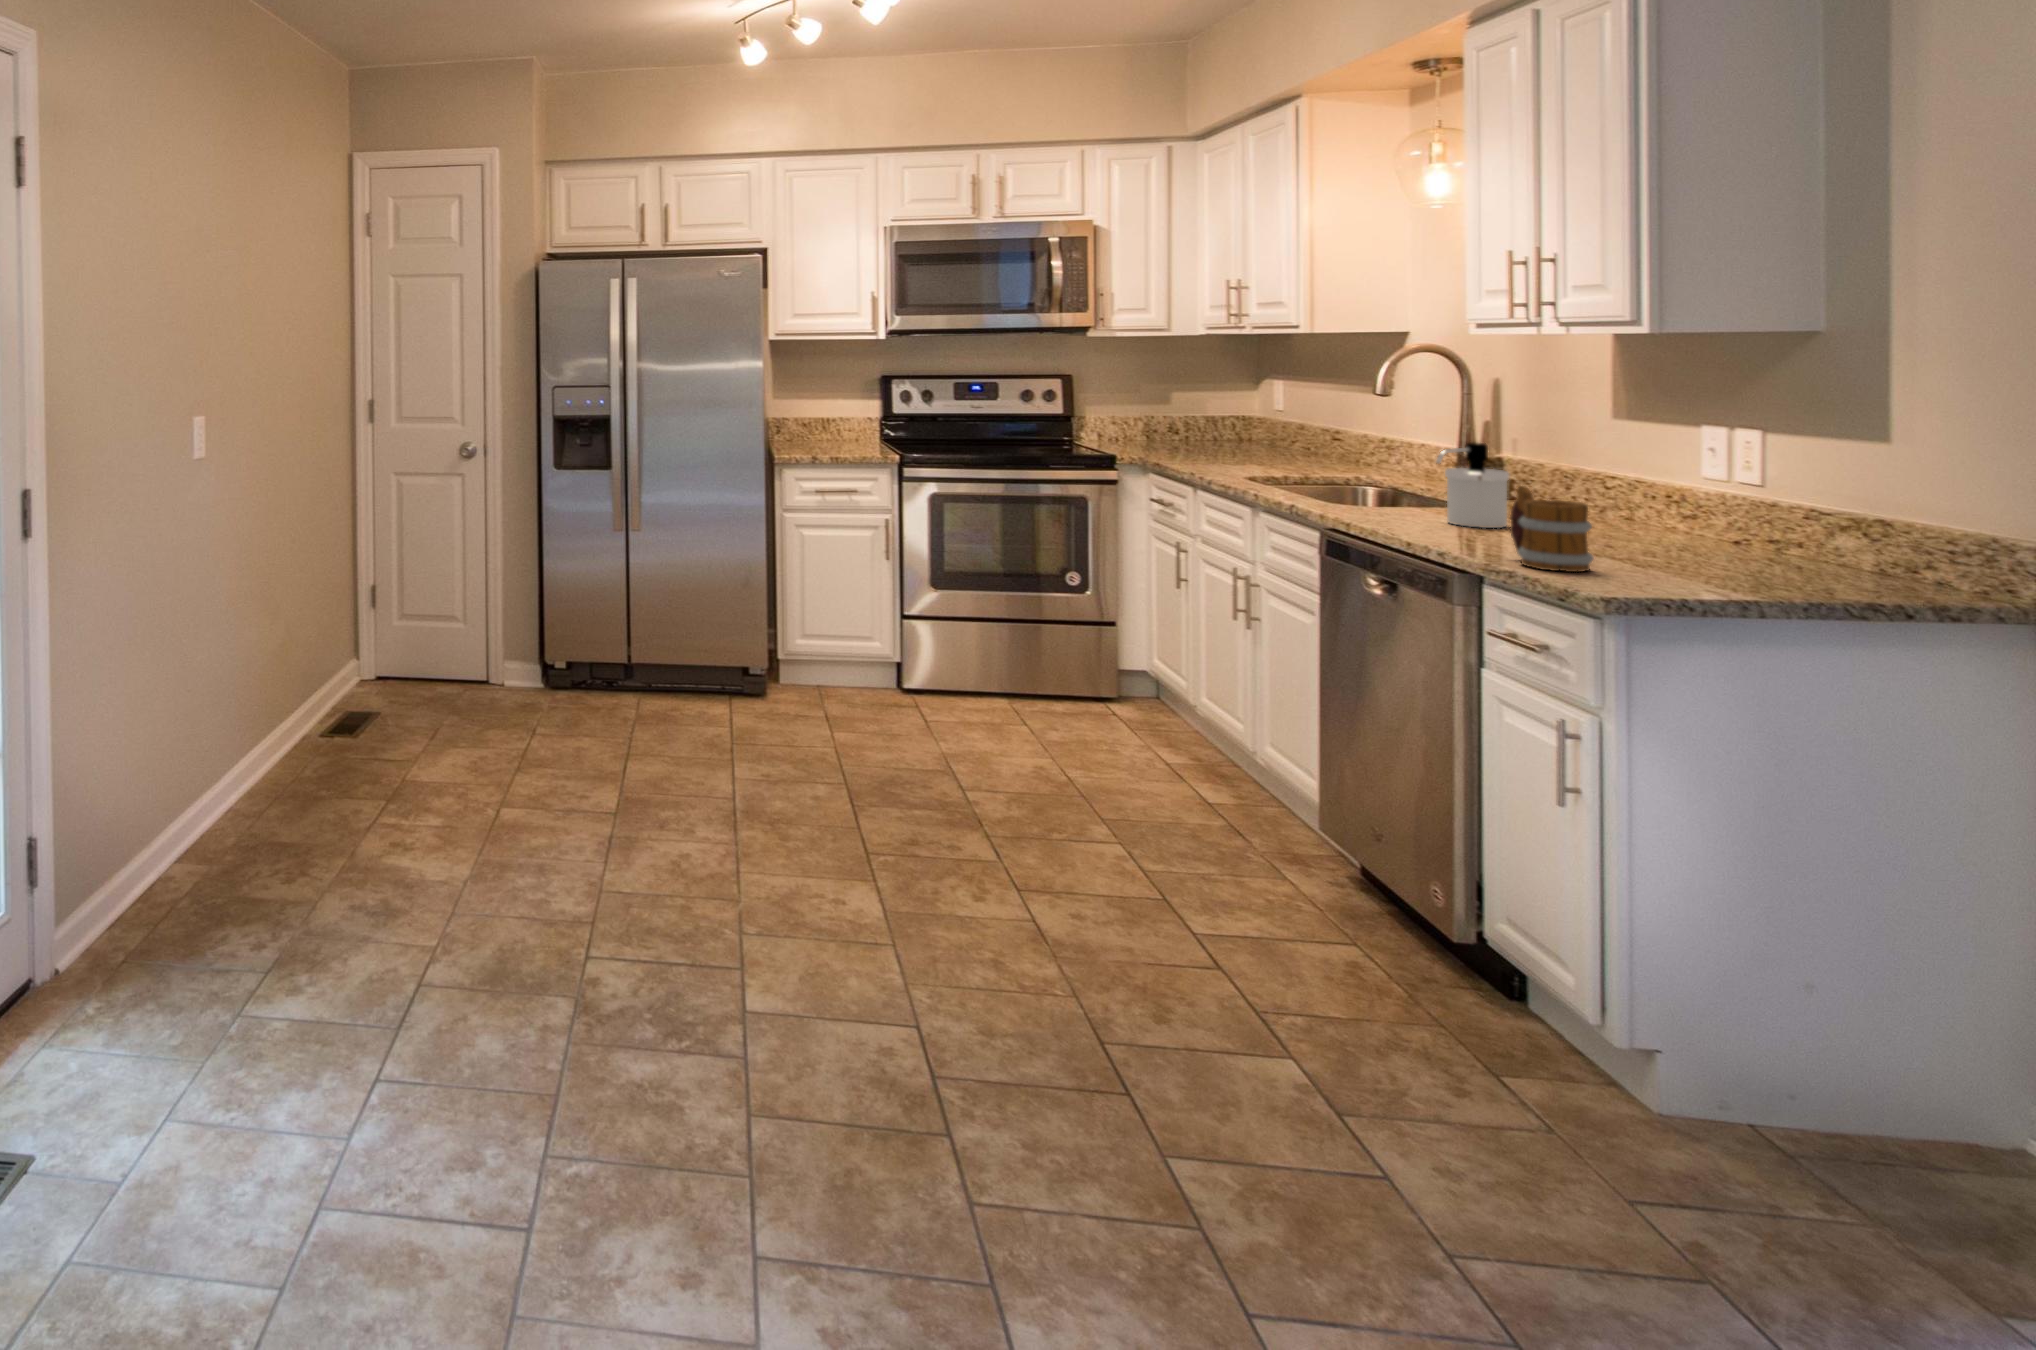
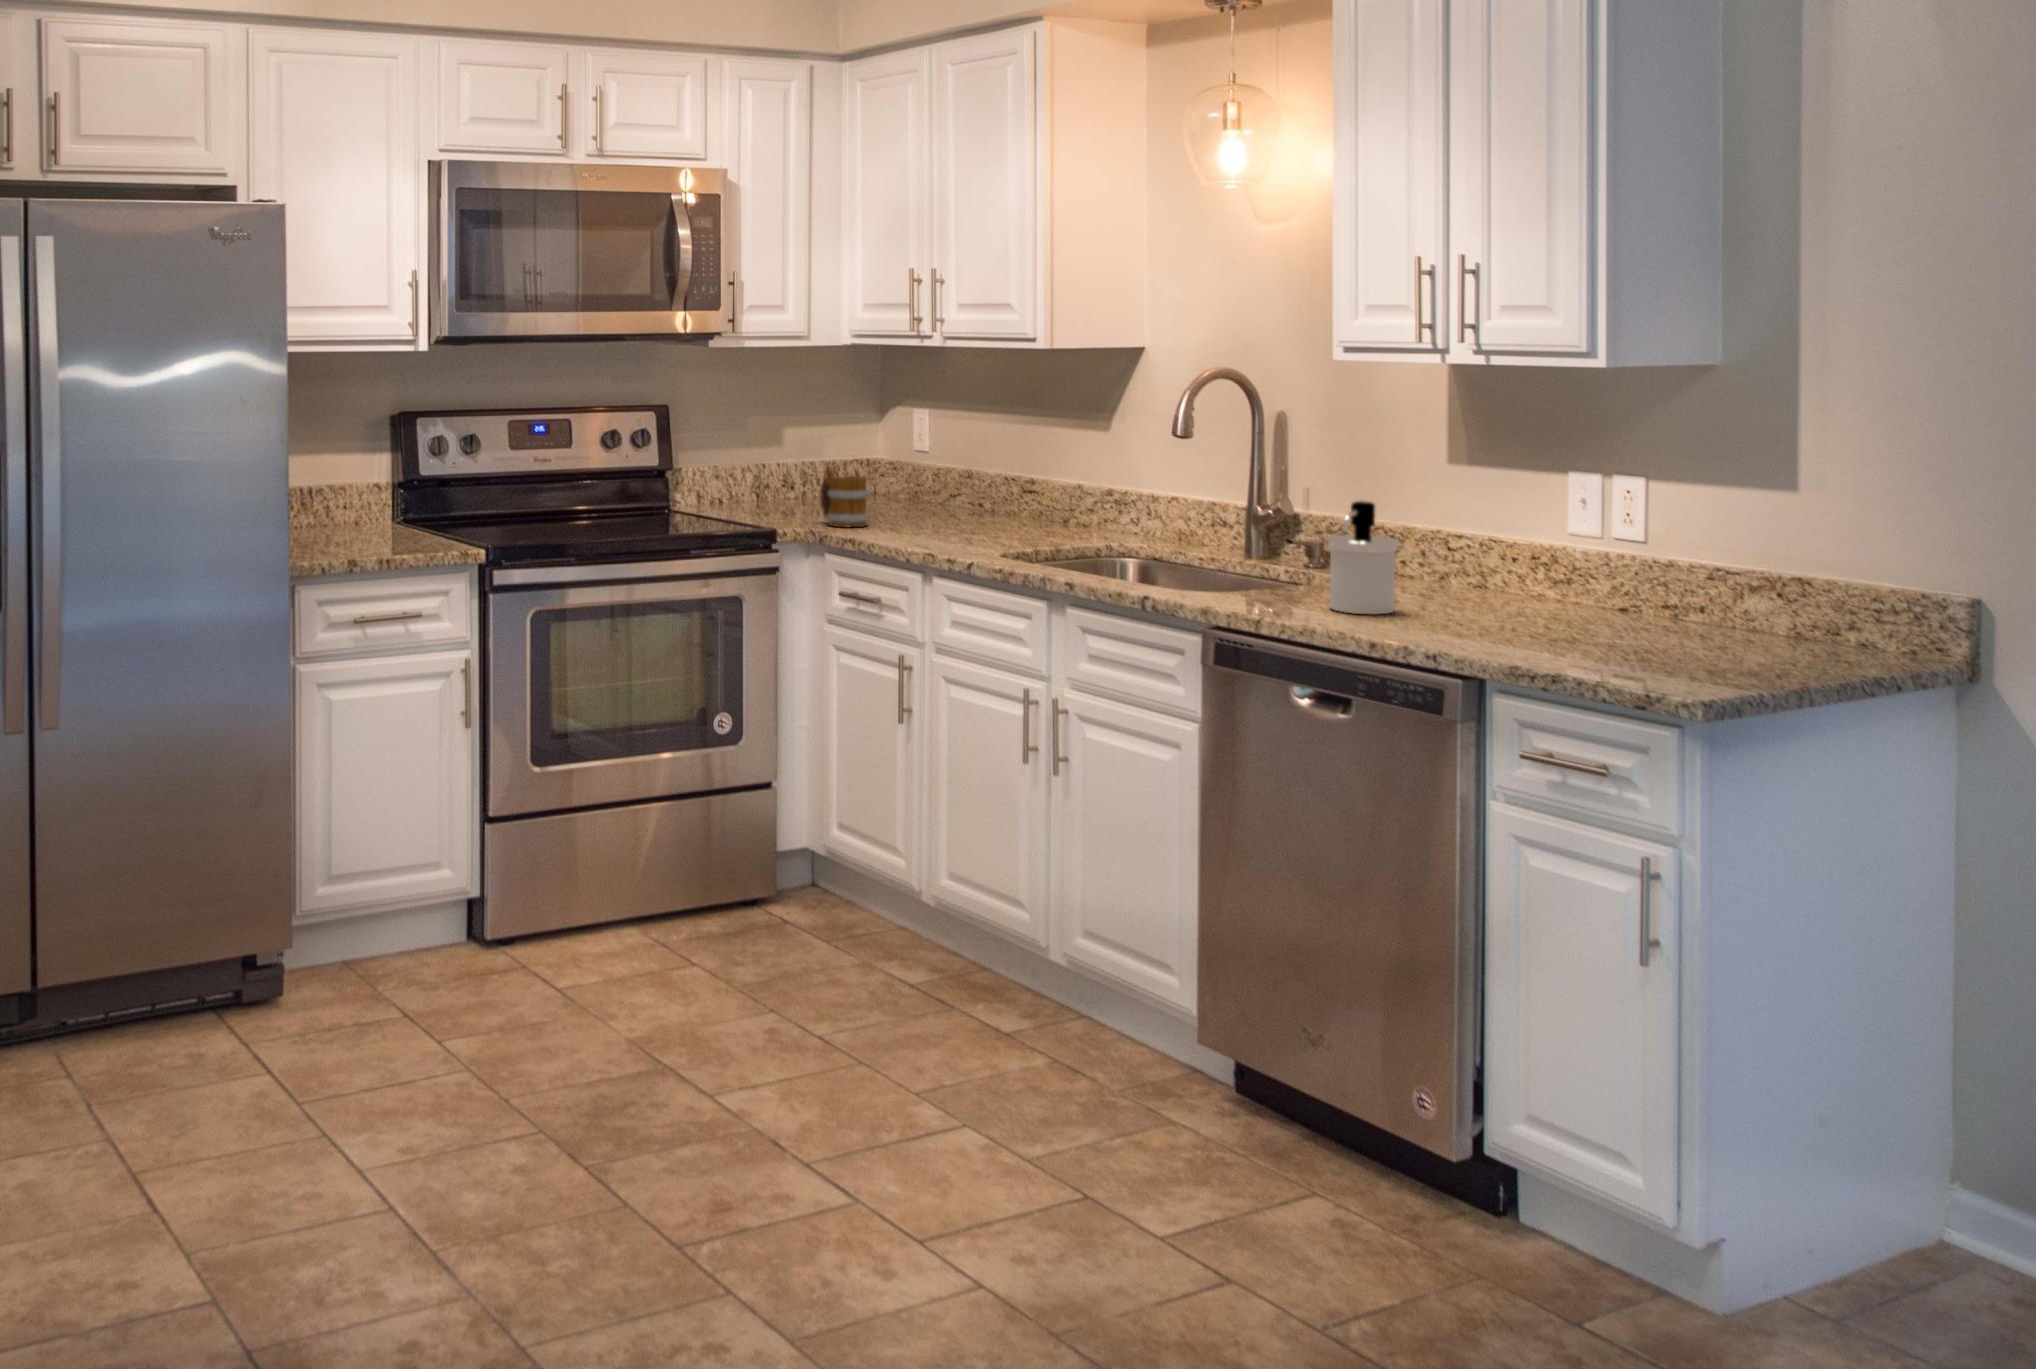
mug: present [1510,486,1593,572] -> present [821,468,869,527]

